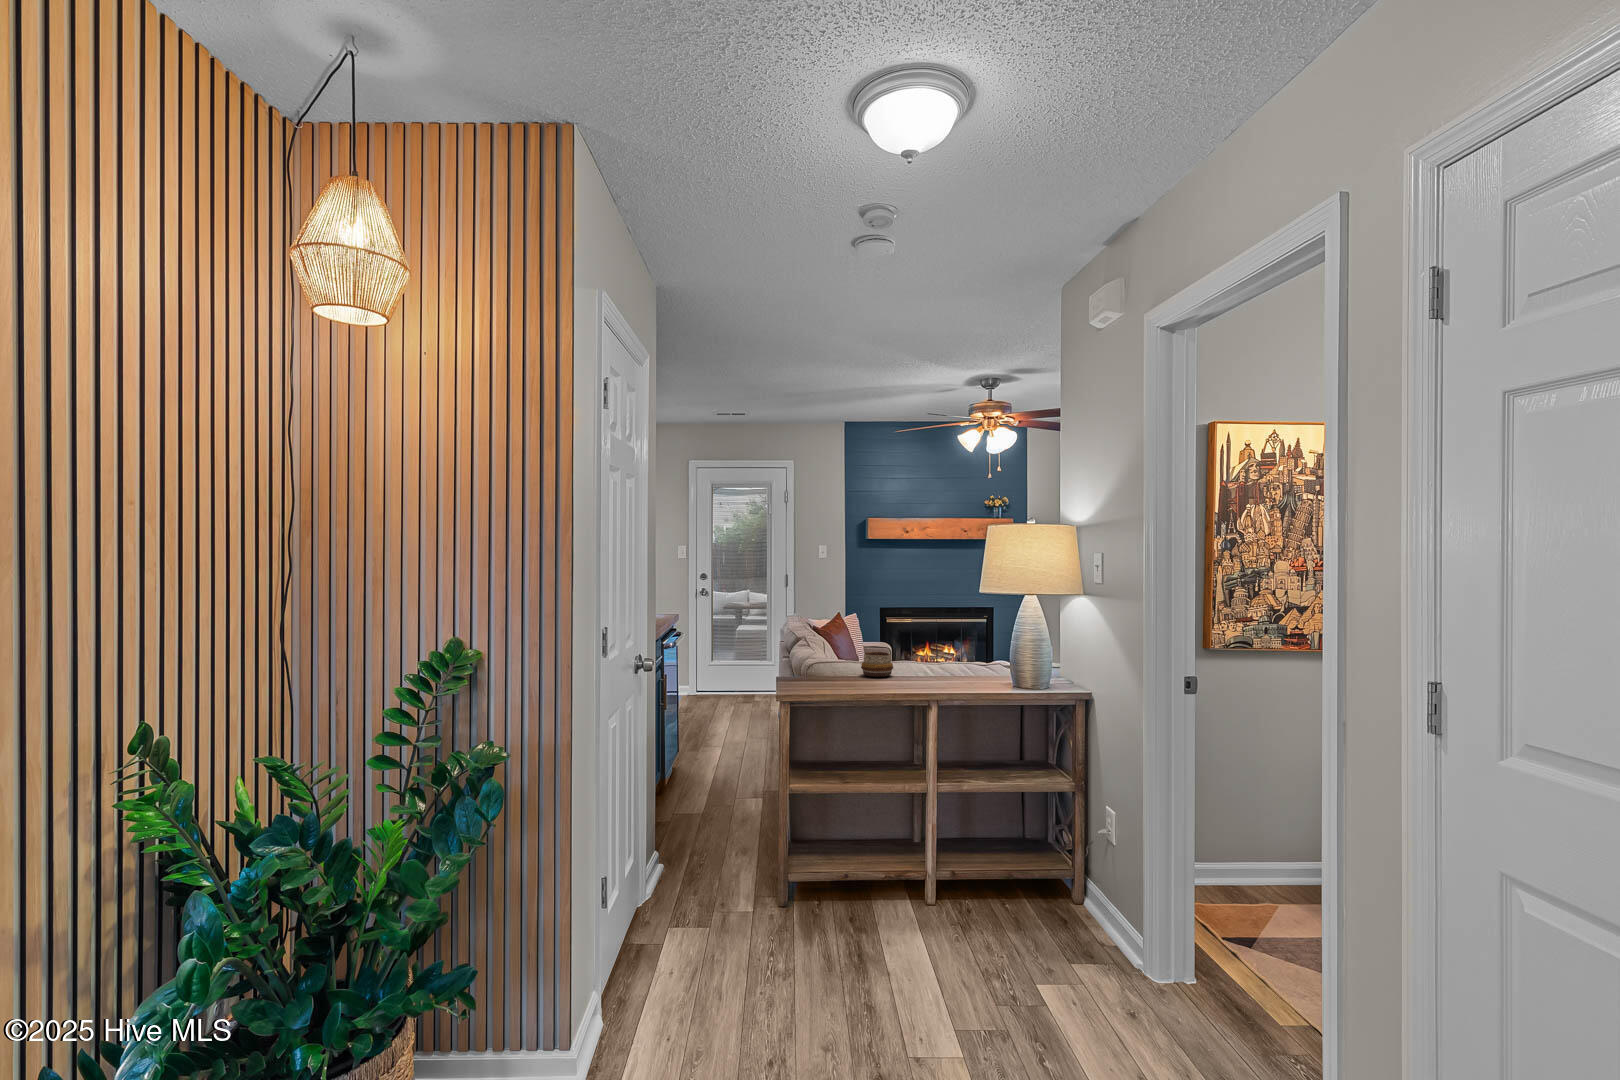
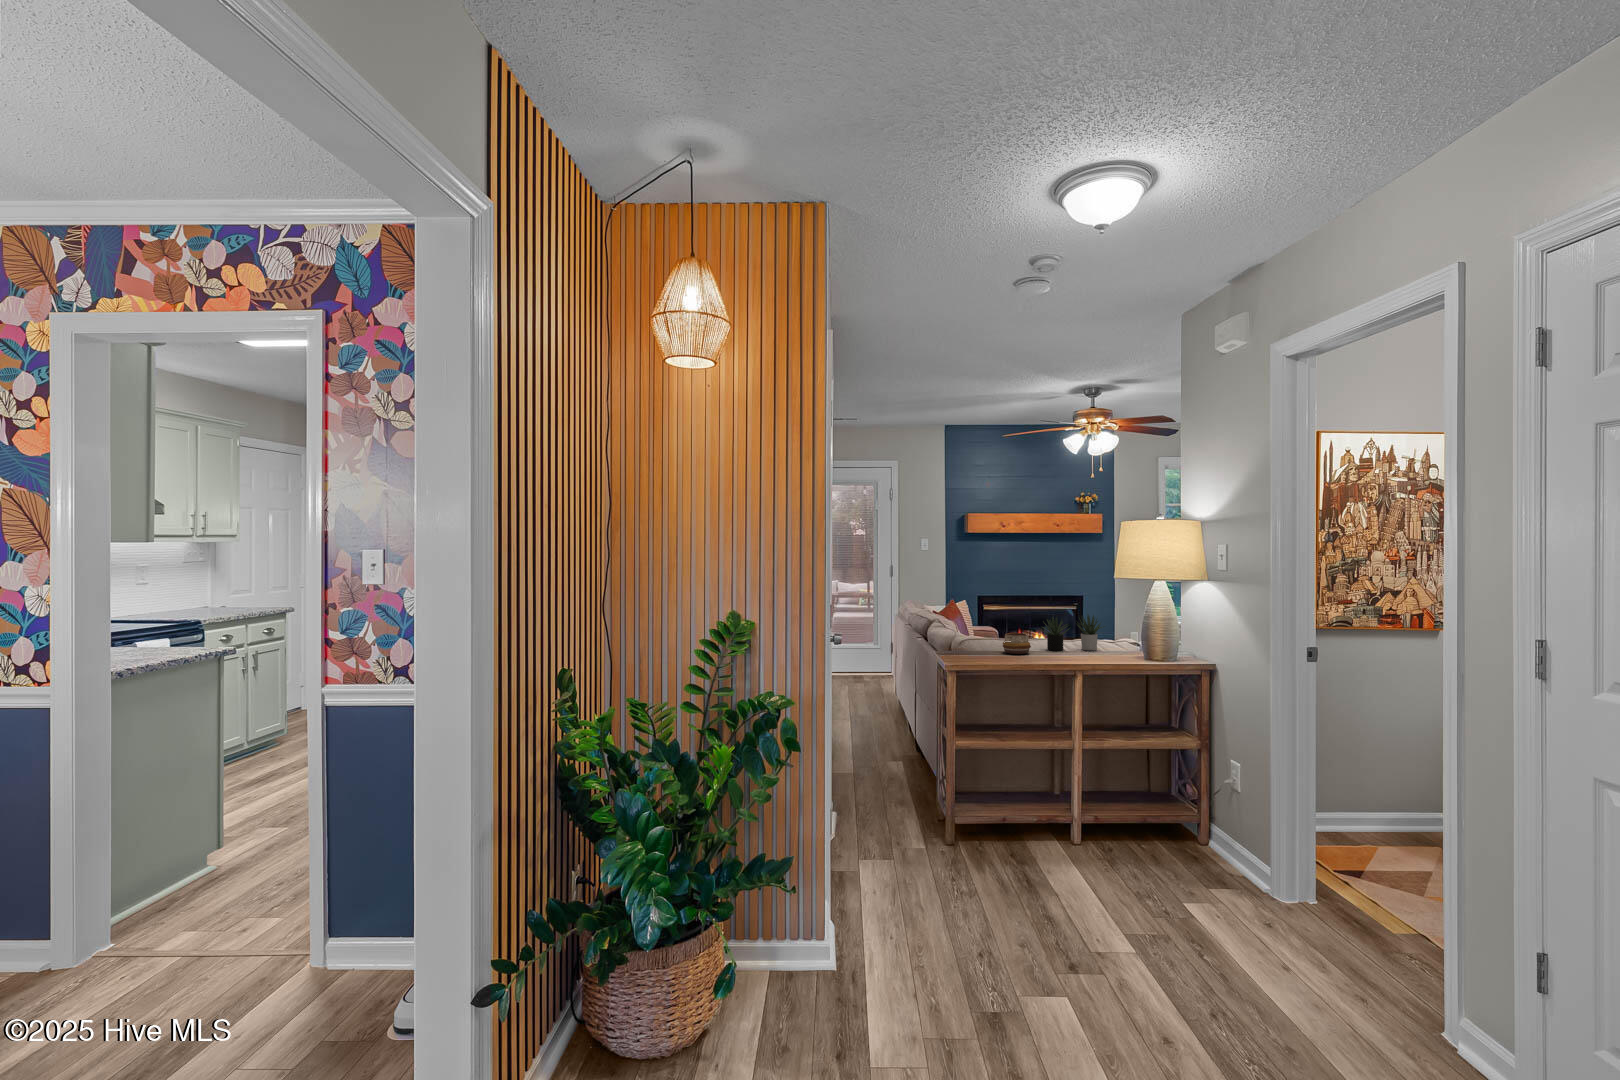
succulent plant: none [904,628,983,673] -> present [1042,615,1102,651]

